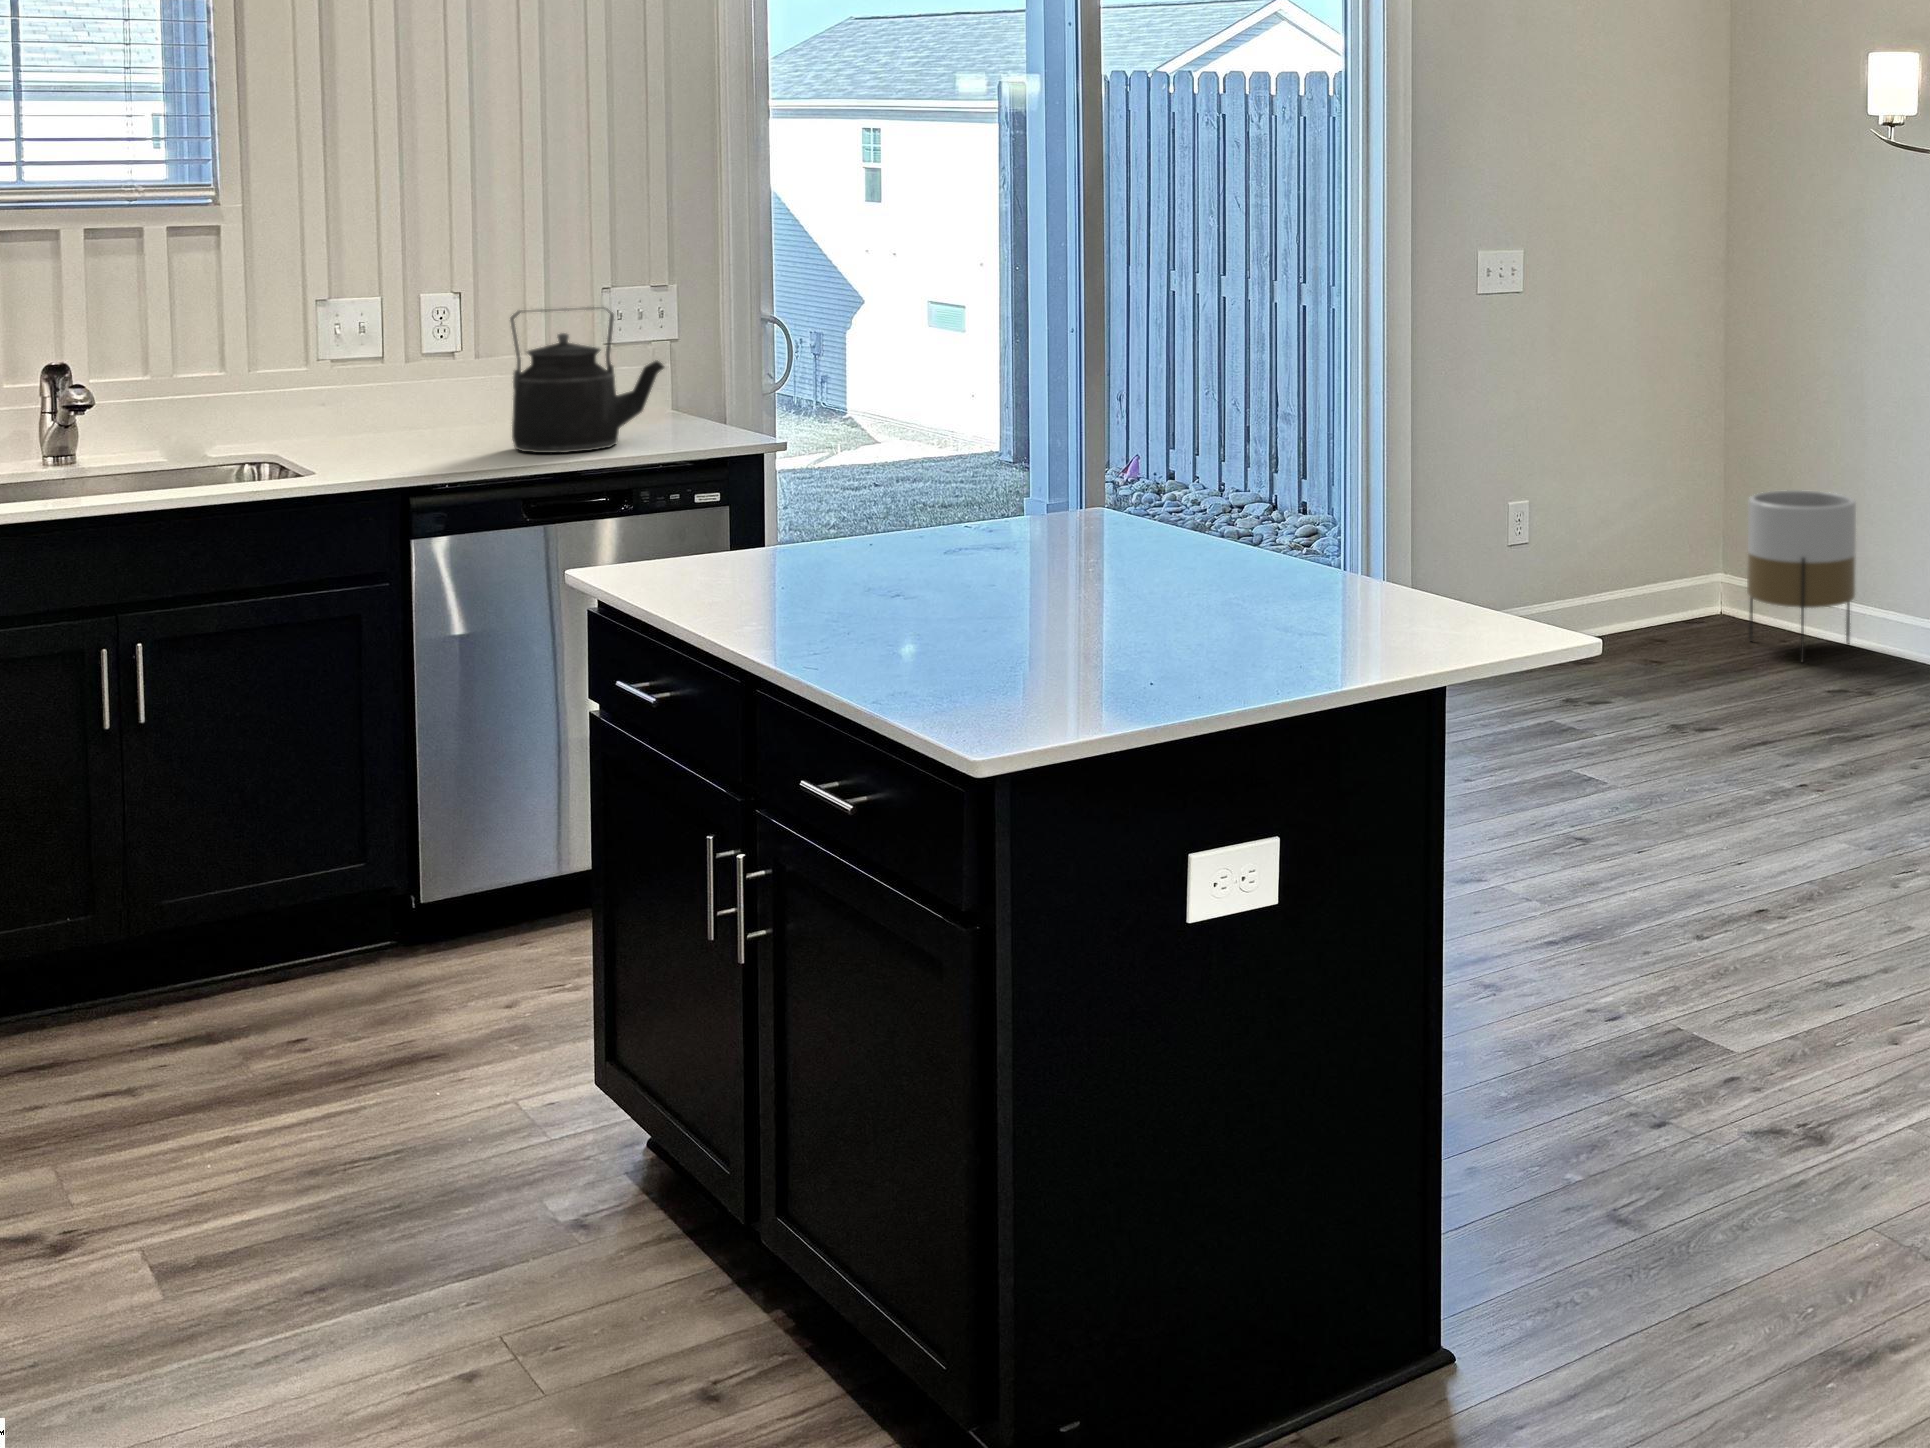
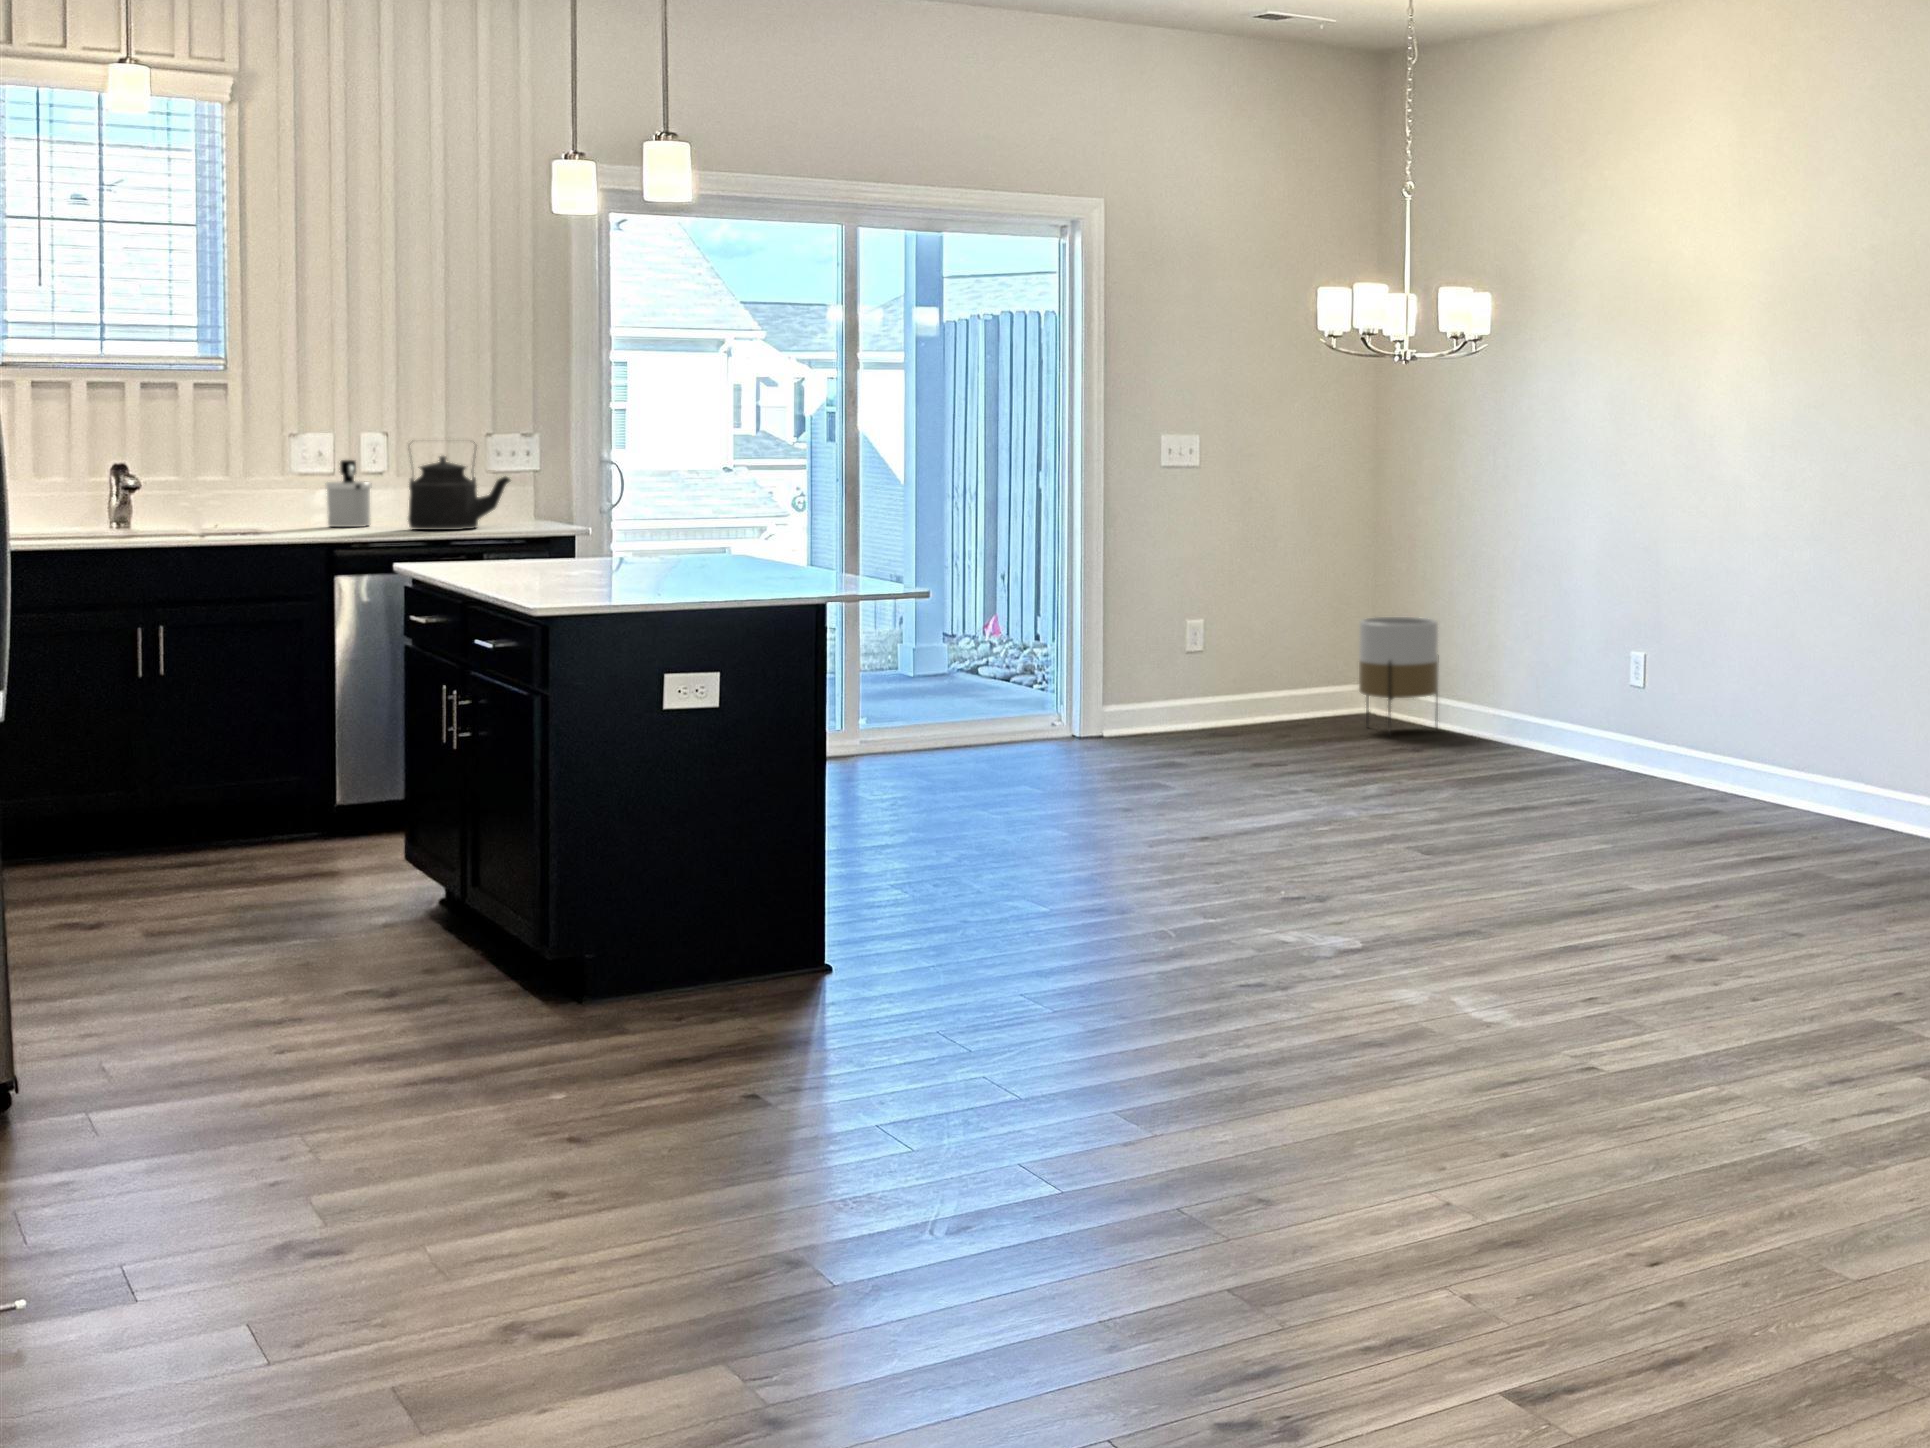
soap dispenser: none [376,338,445,444] -> present [325,460,371,527]

